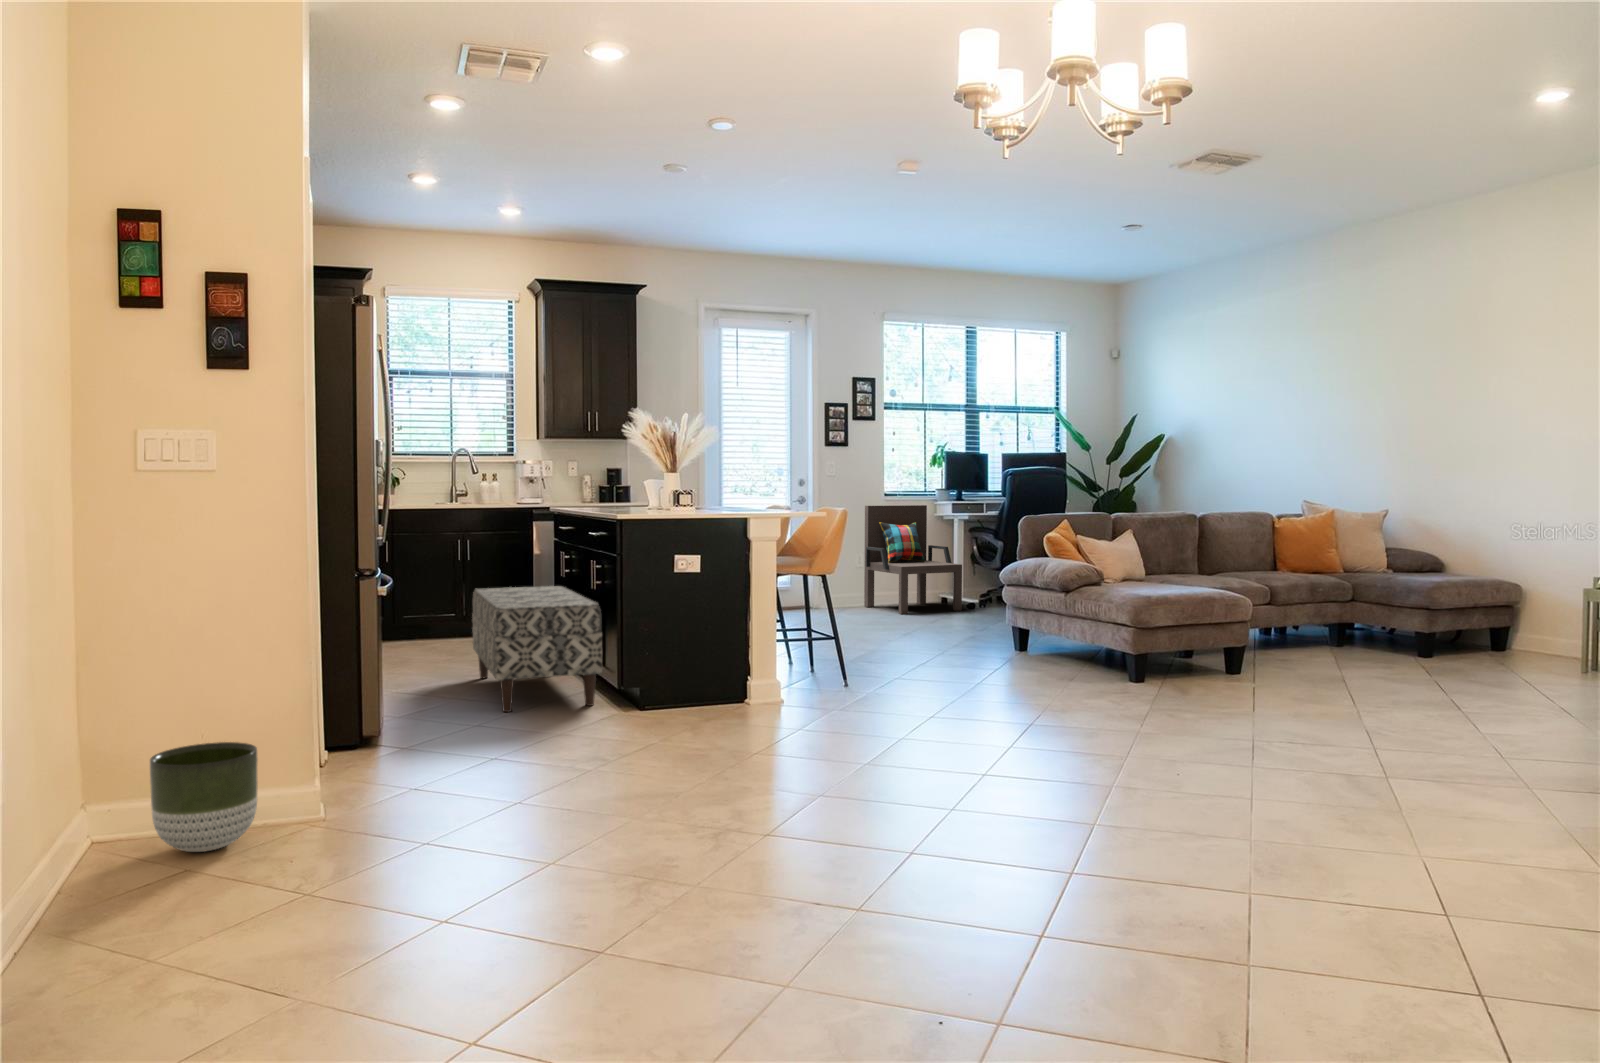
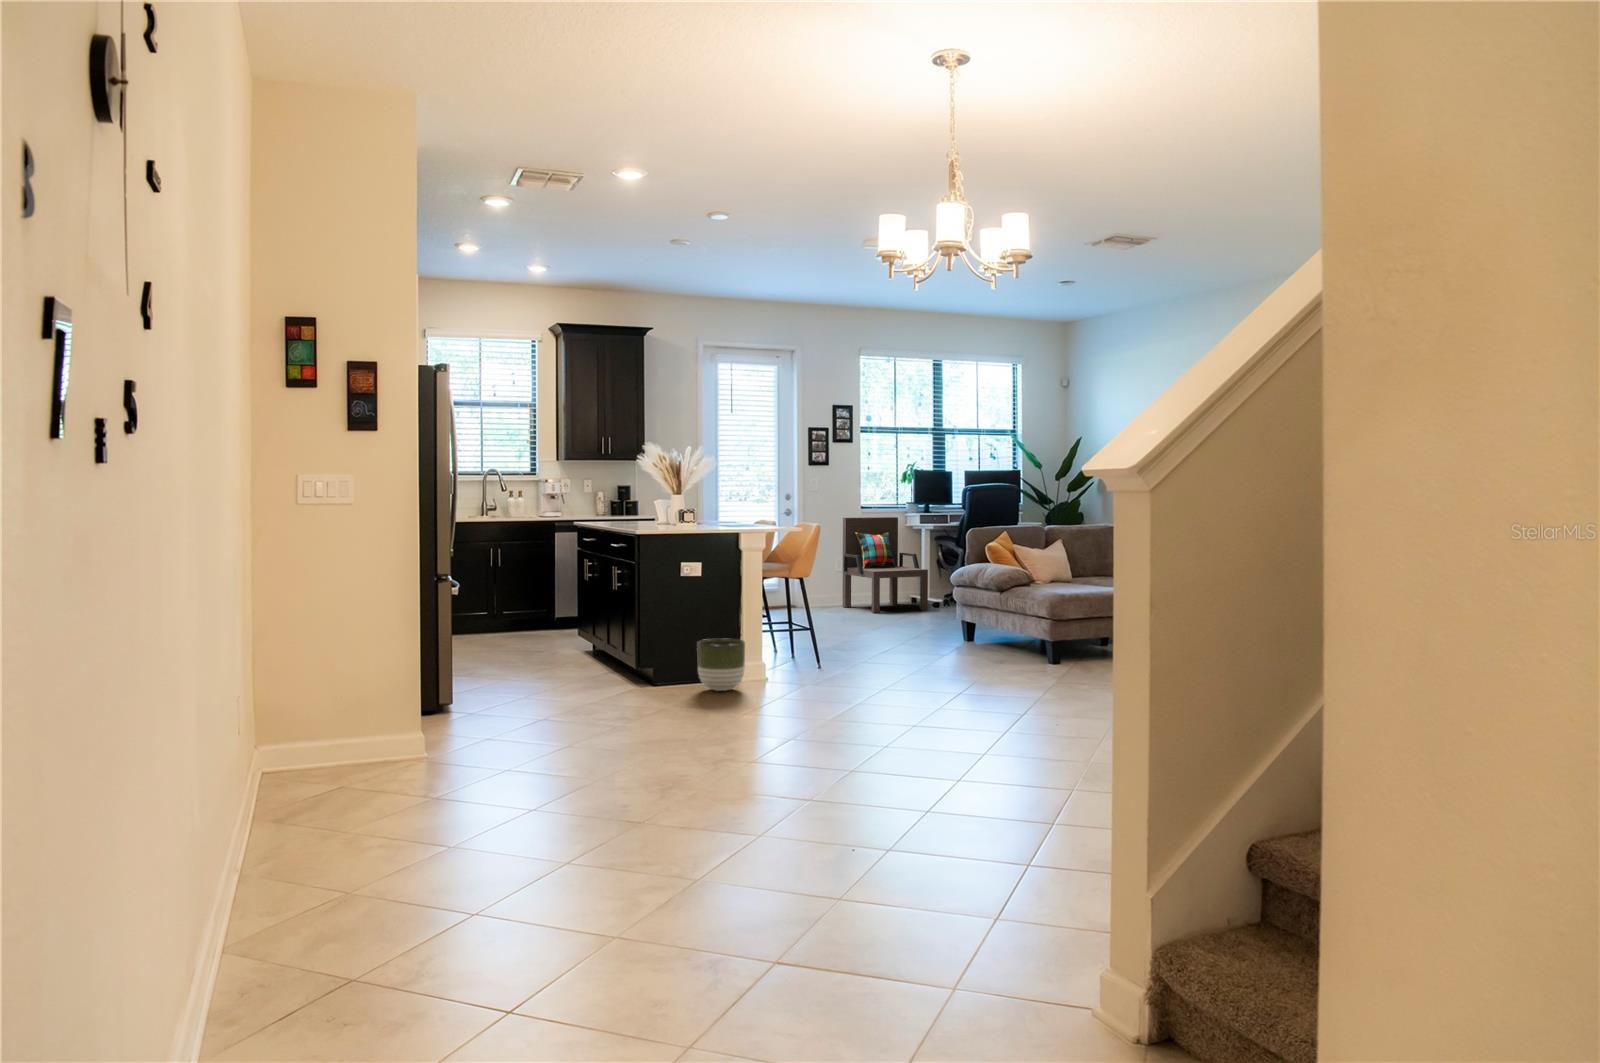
bench: present [472,586,602,712] -> none [511,587,620,687]
planter: present [150,742,258,852] -> present [697,639,745,691]

